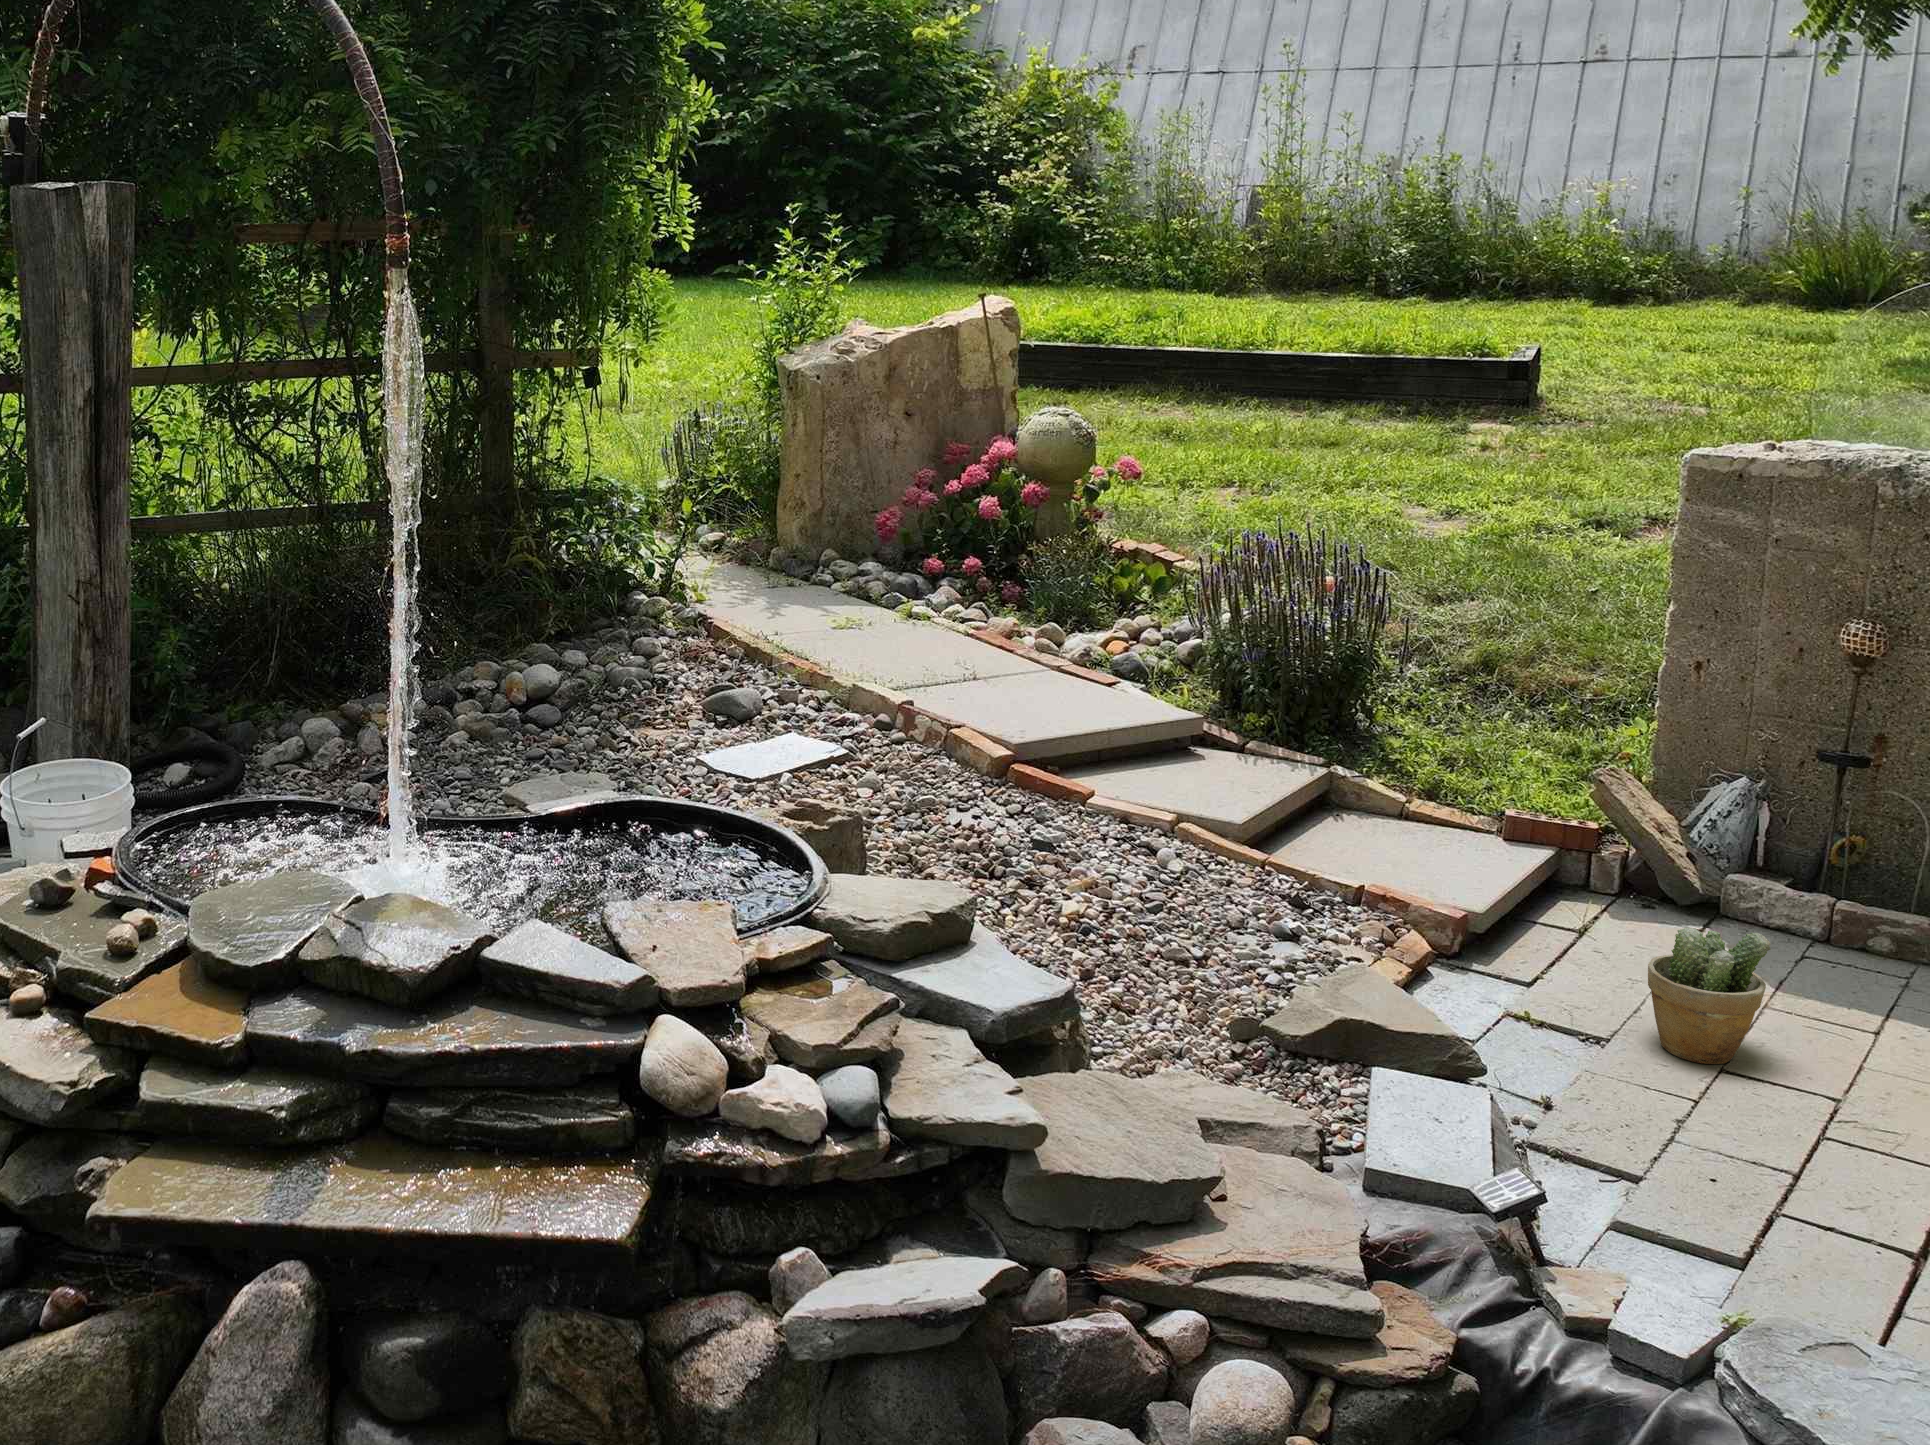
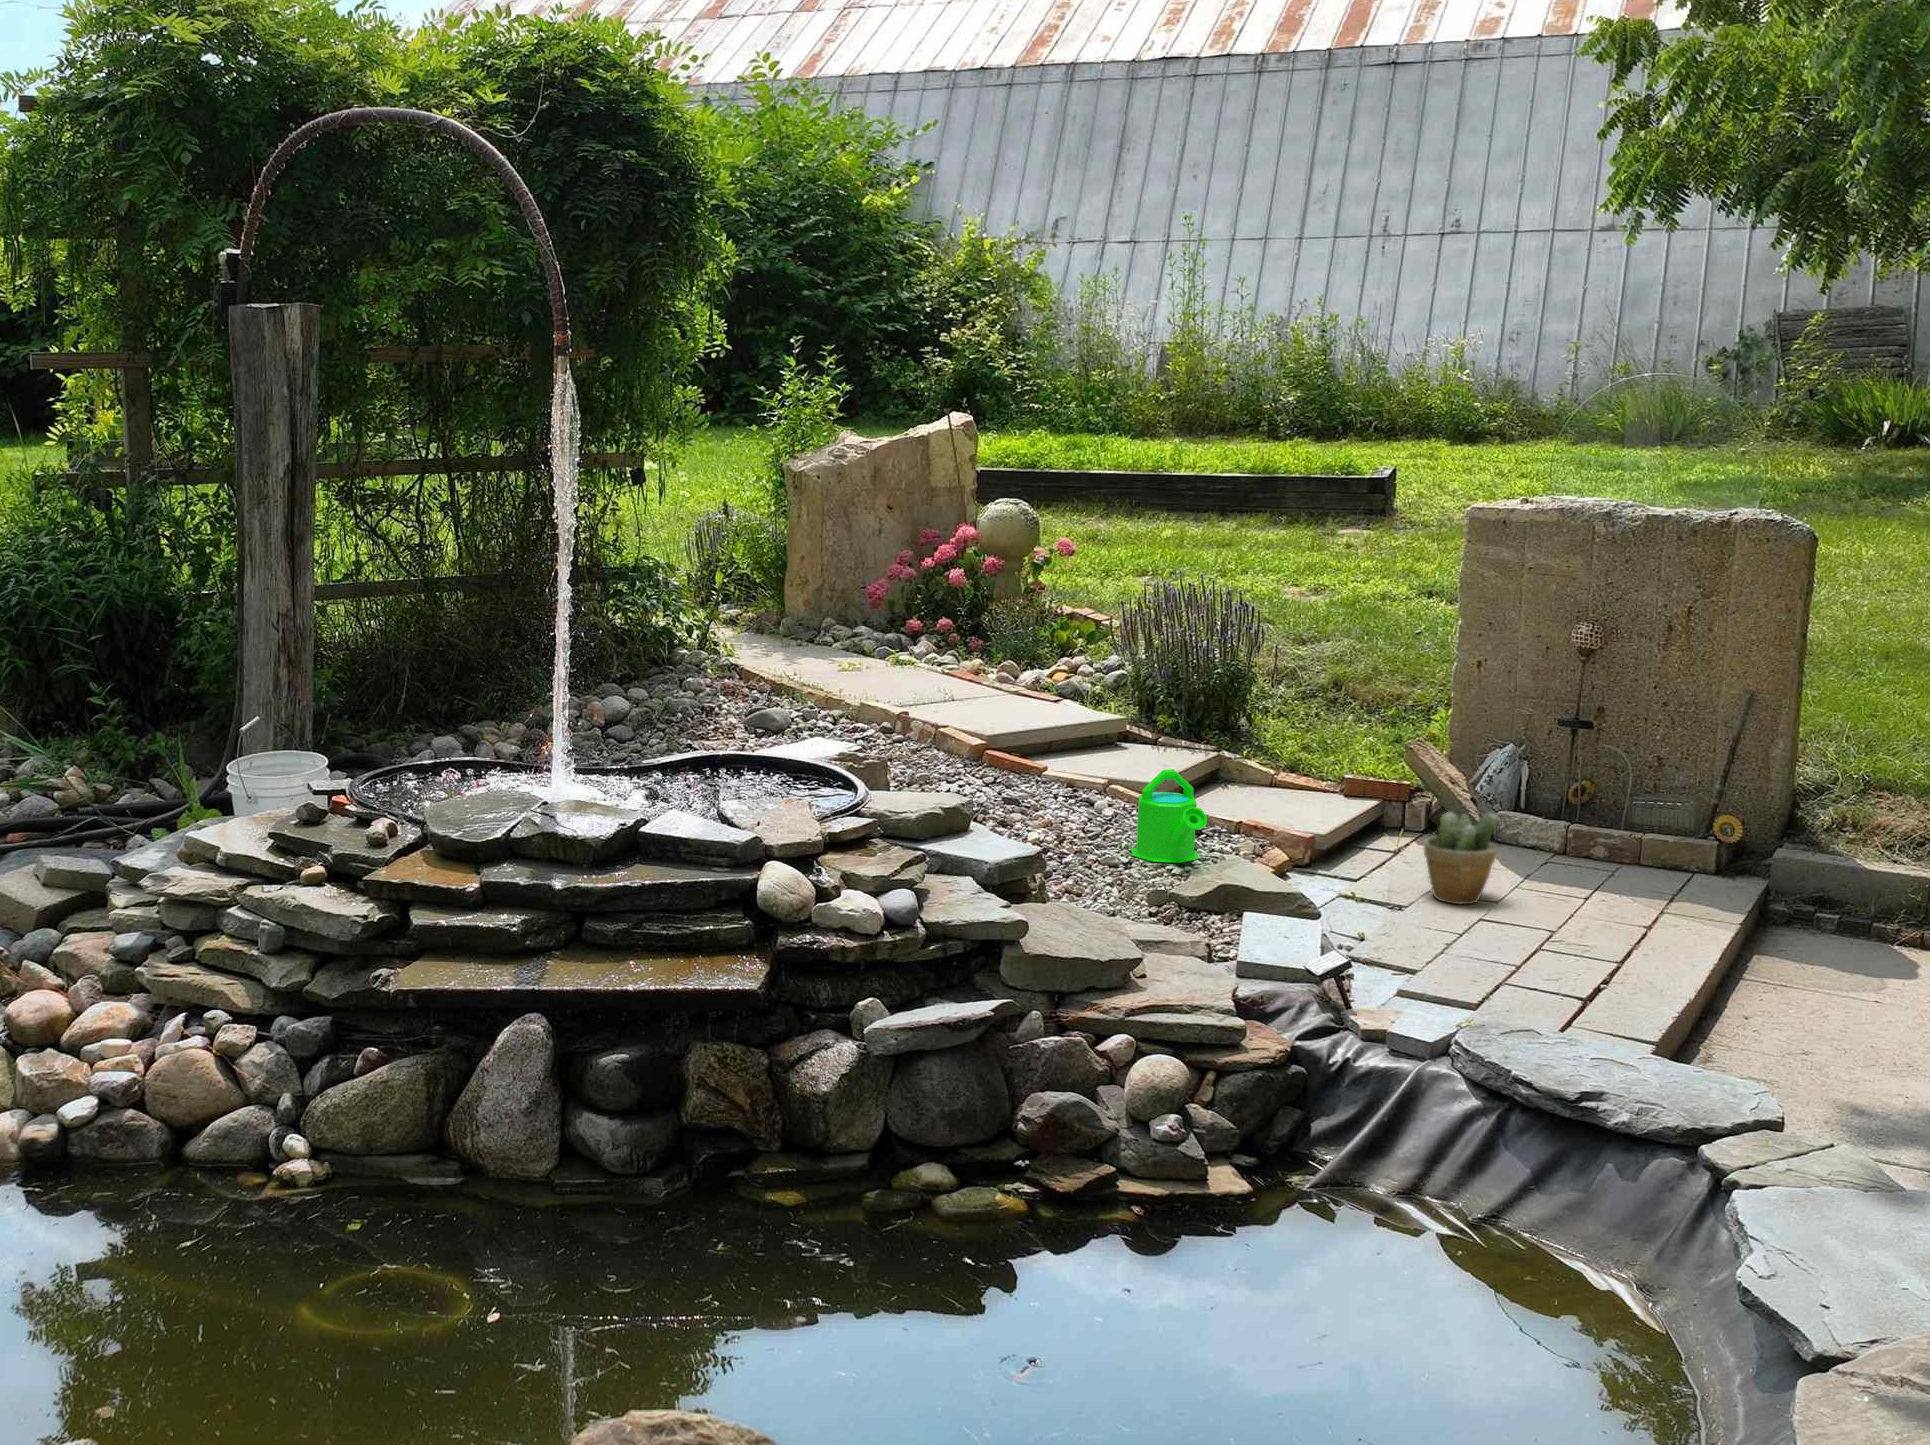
watering can: none [1206,836,1320,971] -> present [1131,769,1207,863]

